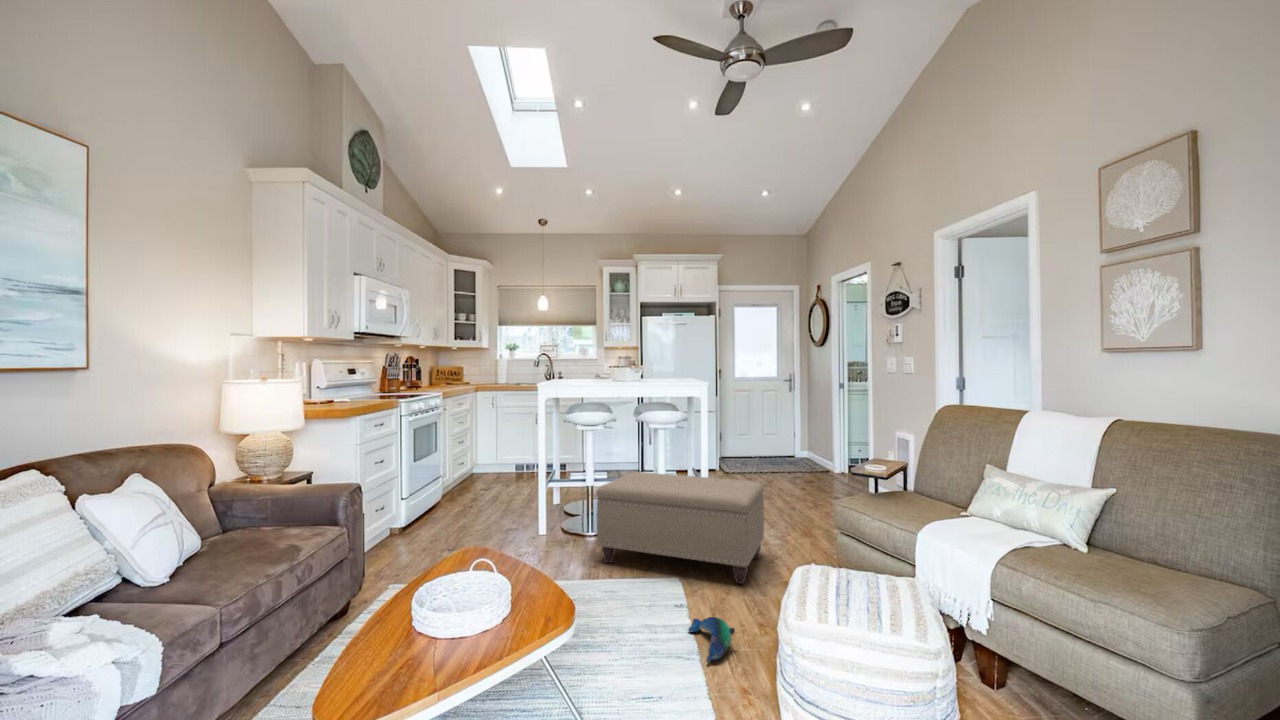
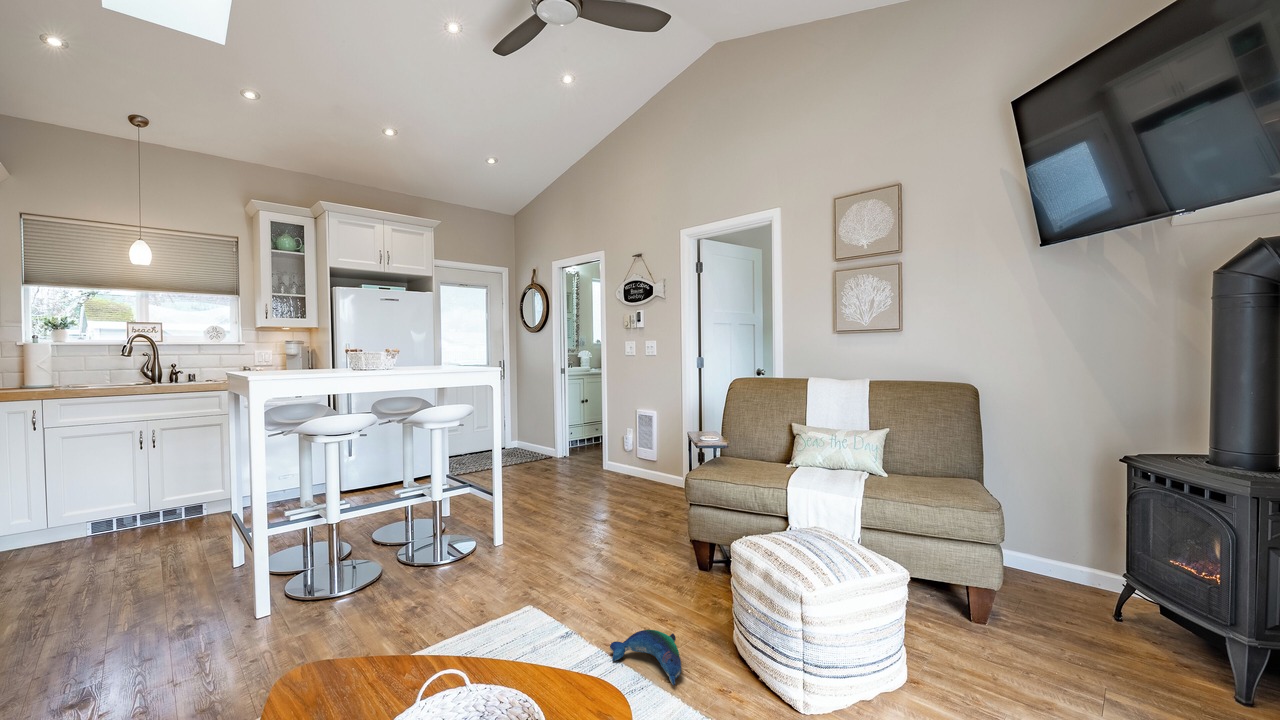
ottoman: present [596,472,764,584] -> none [398,472,613,621]

